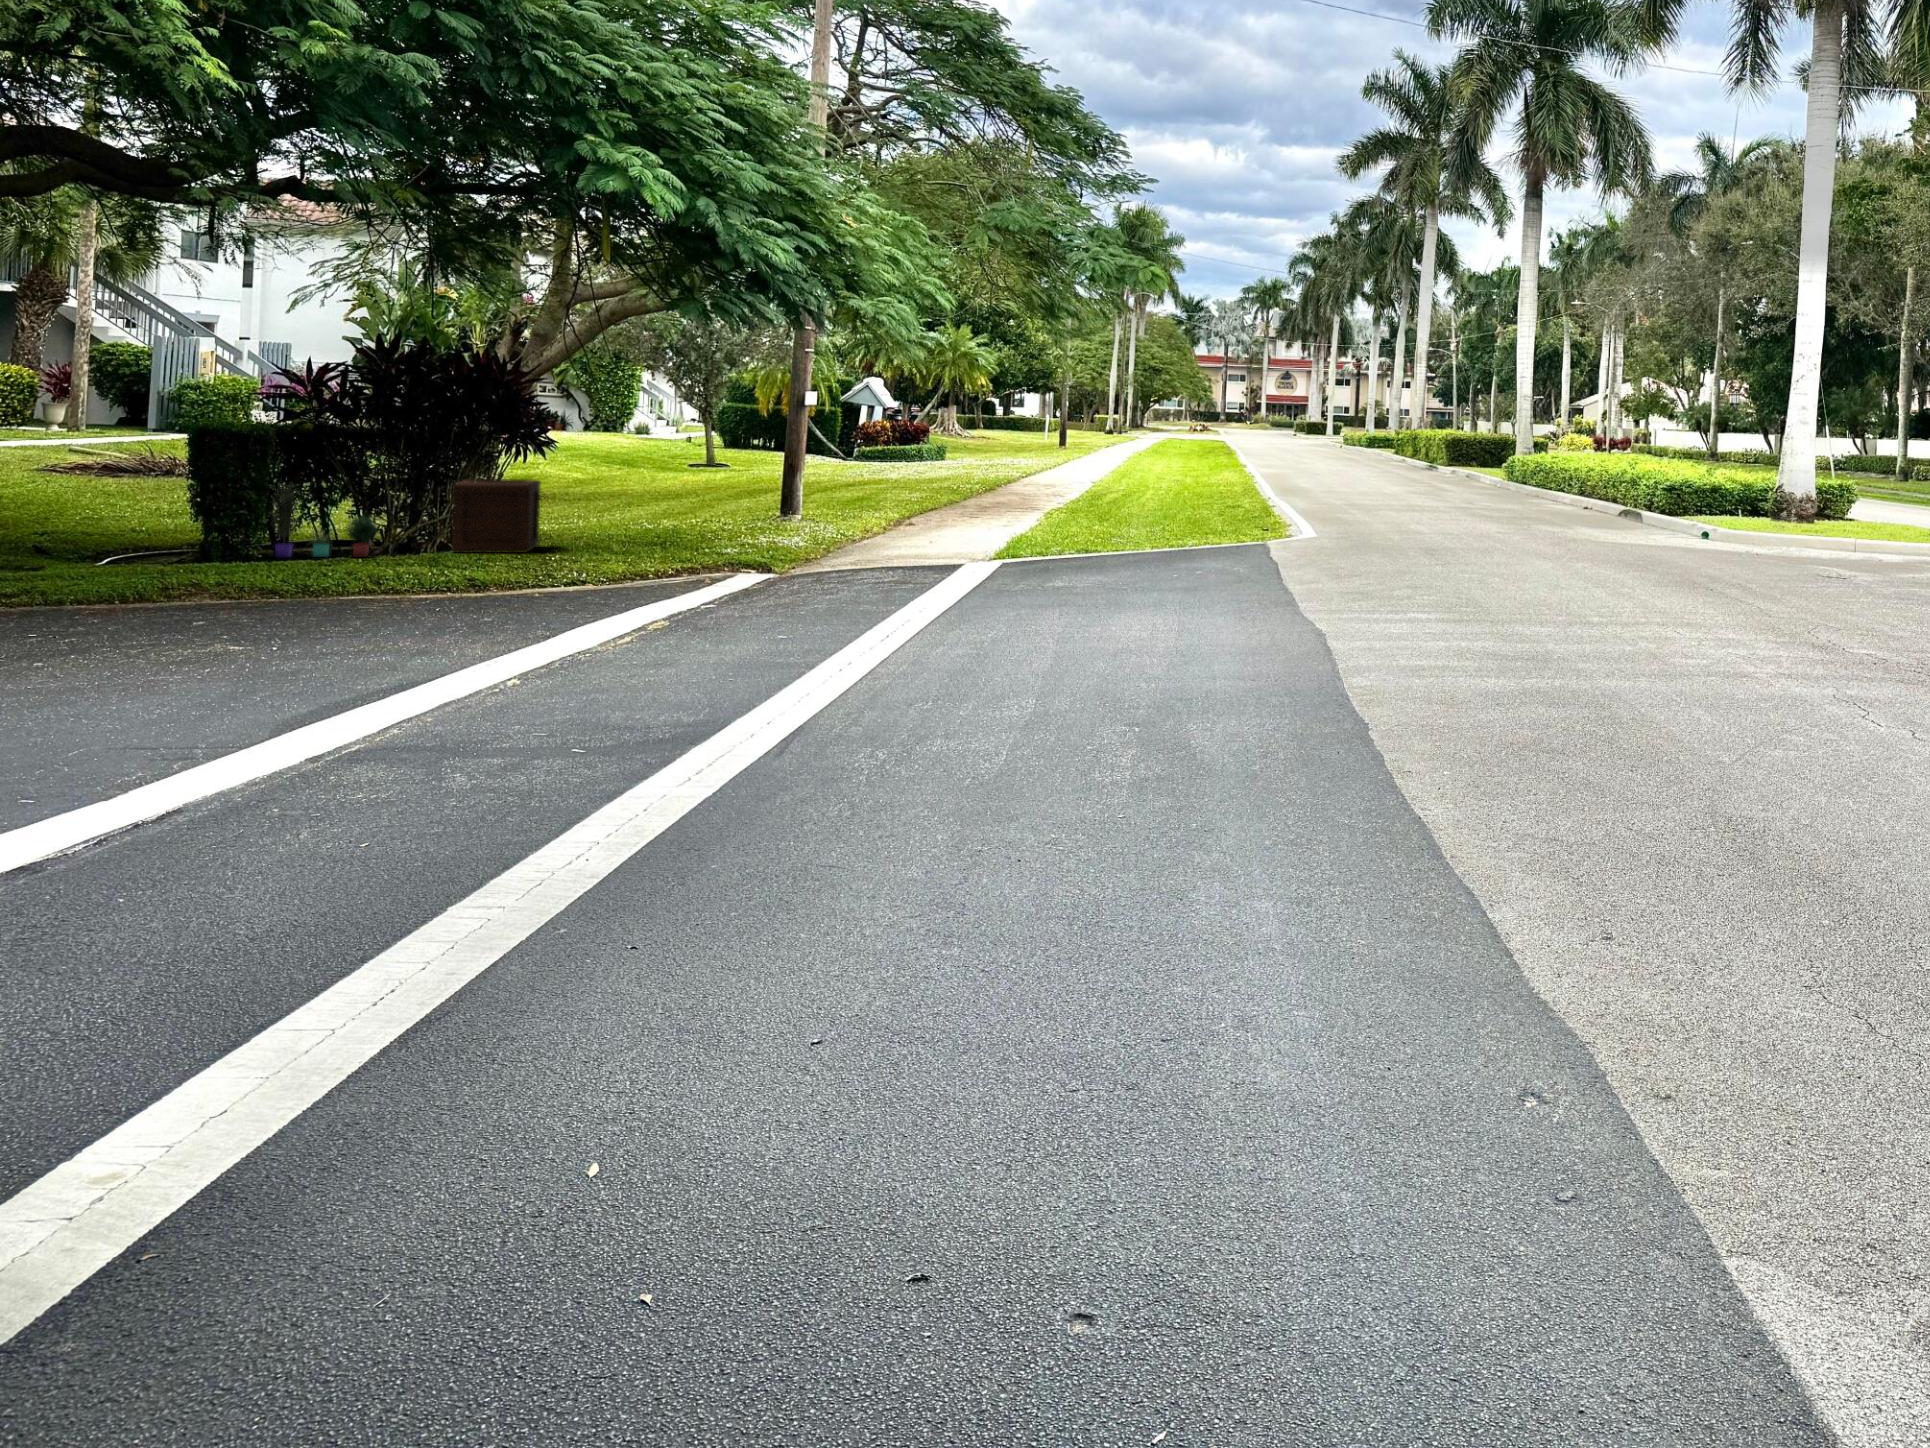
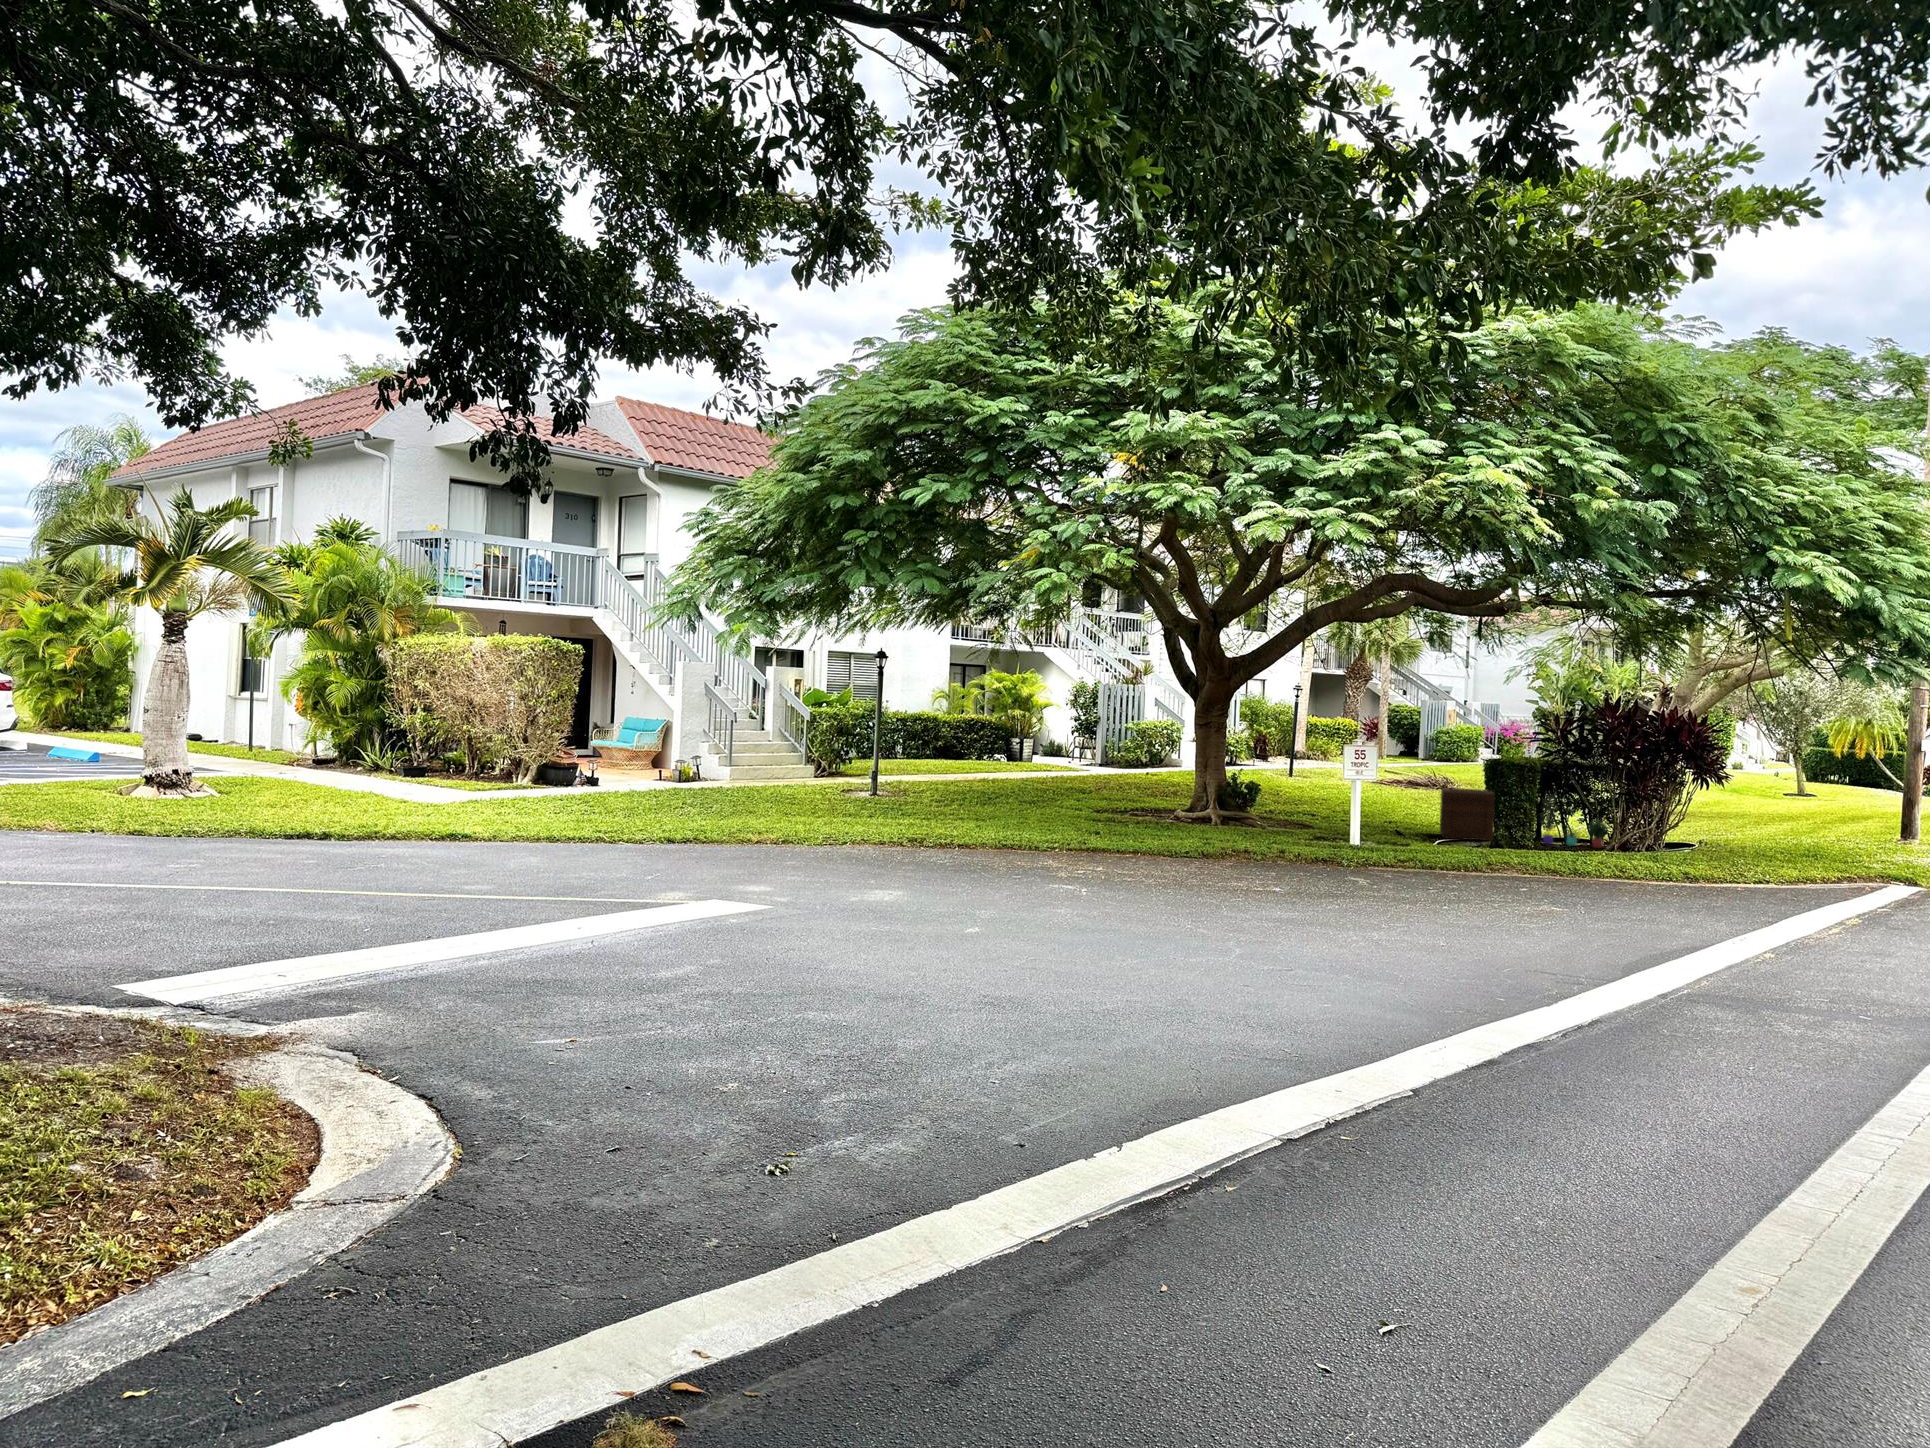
wooden crate: present [451,479,541,553] -> present [1440,788,1495,841]

